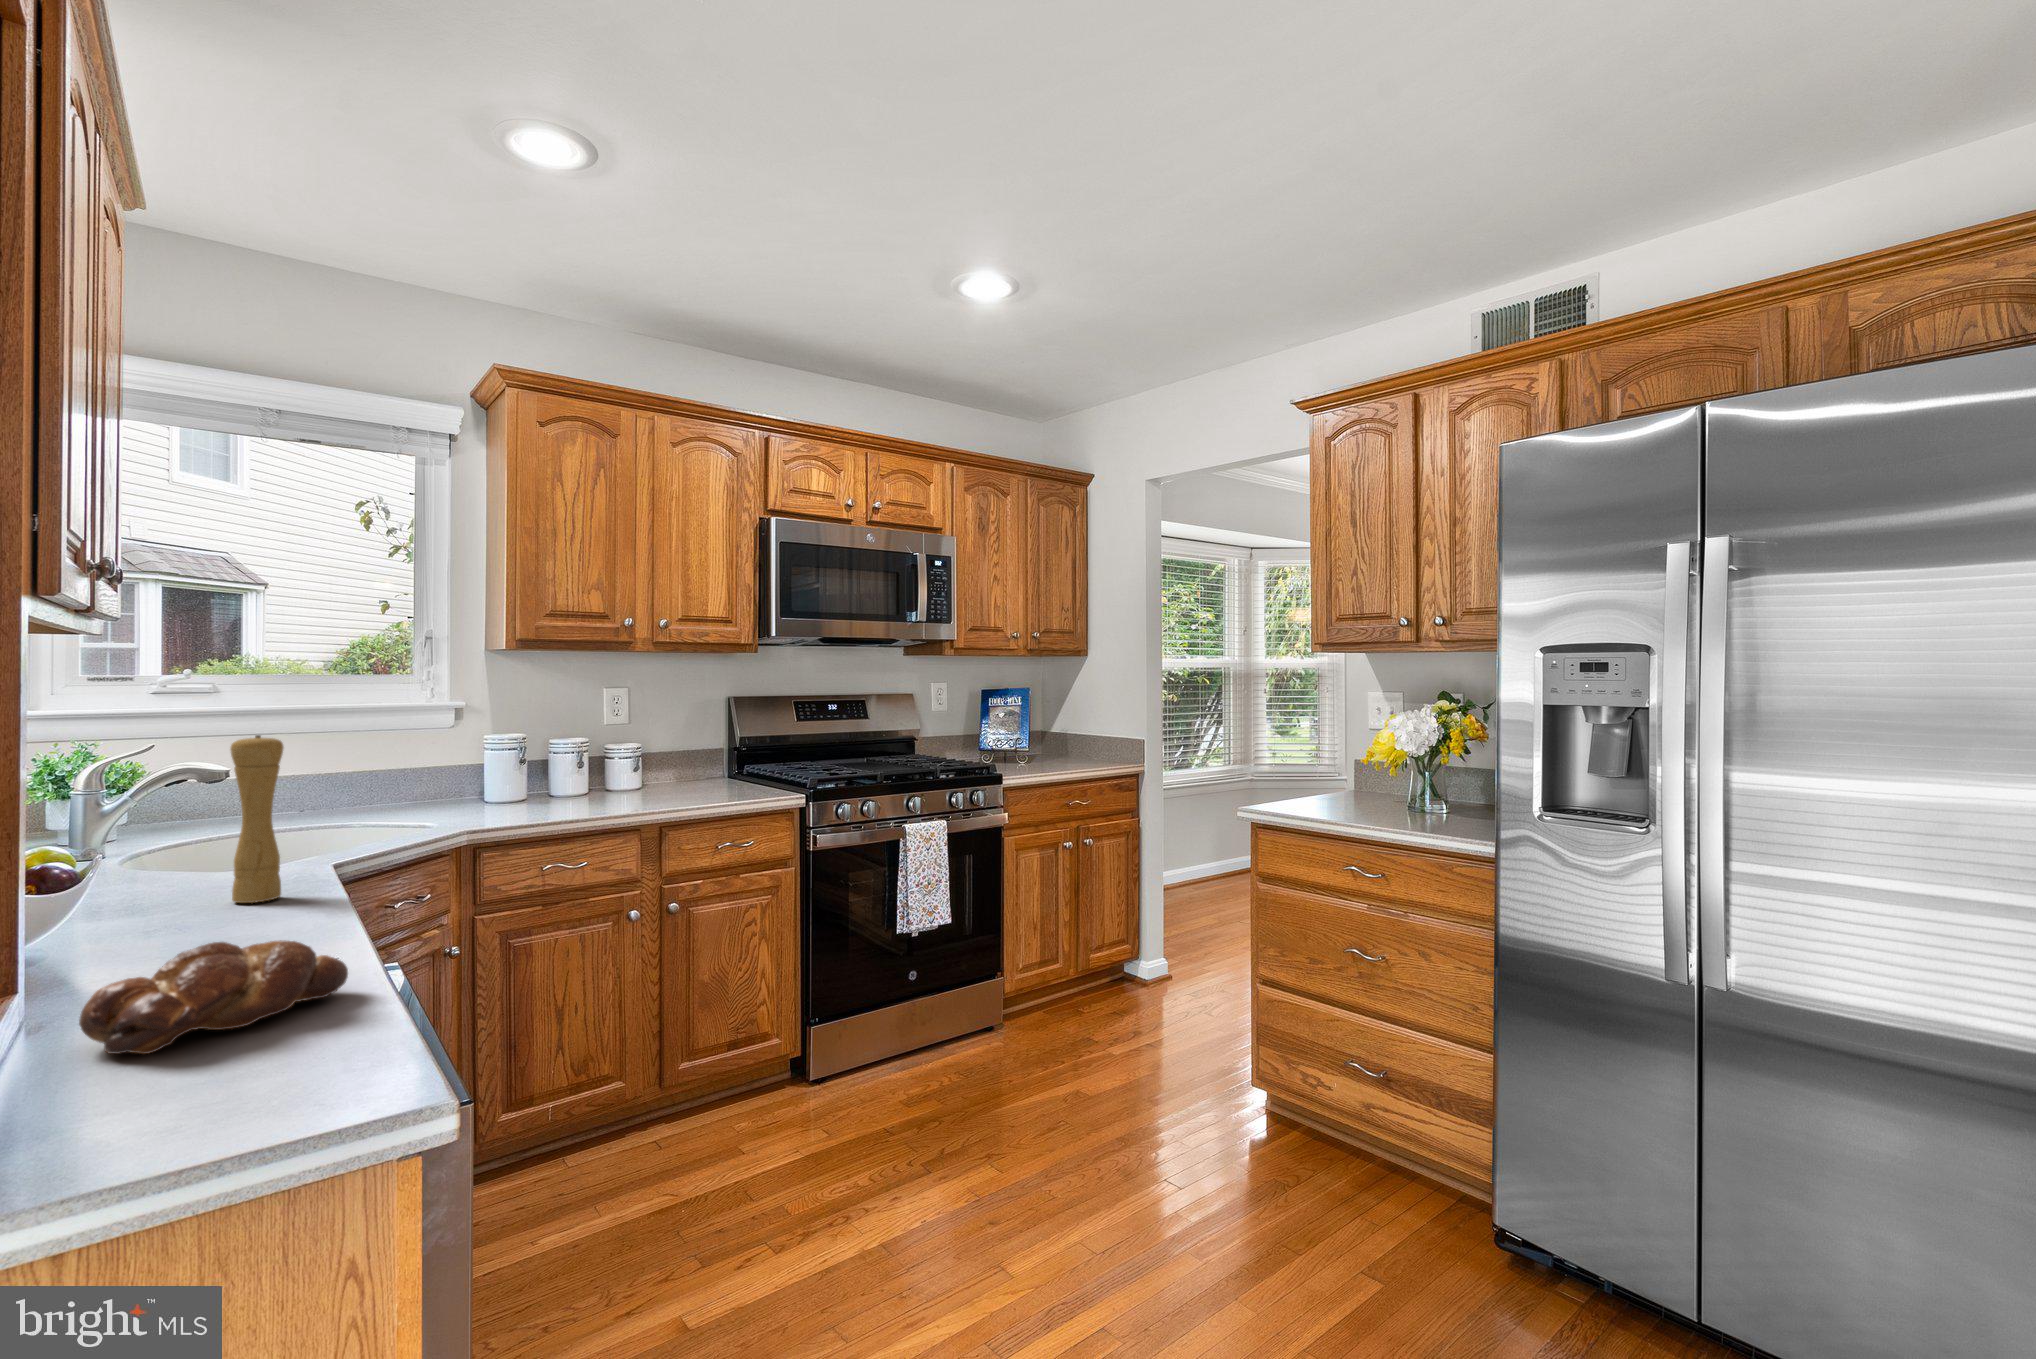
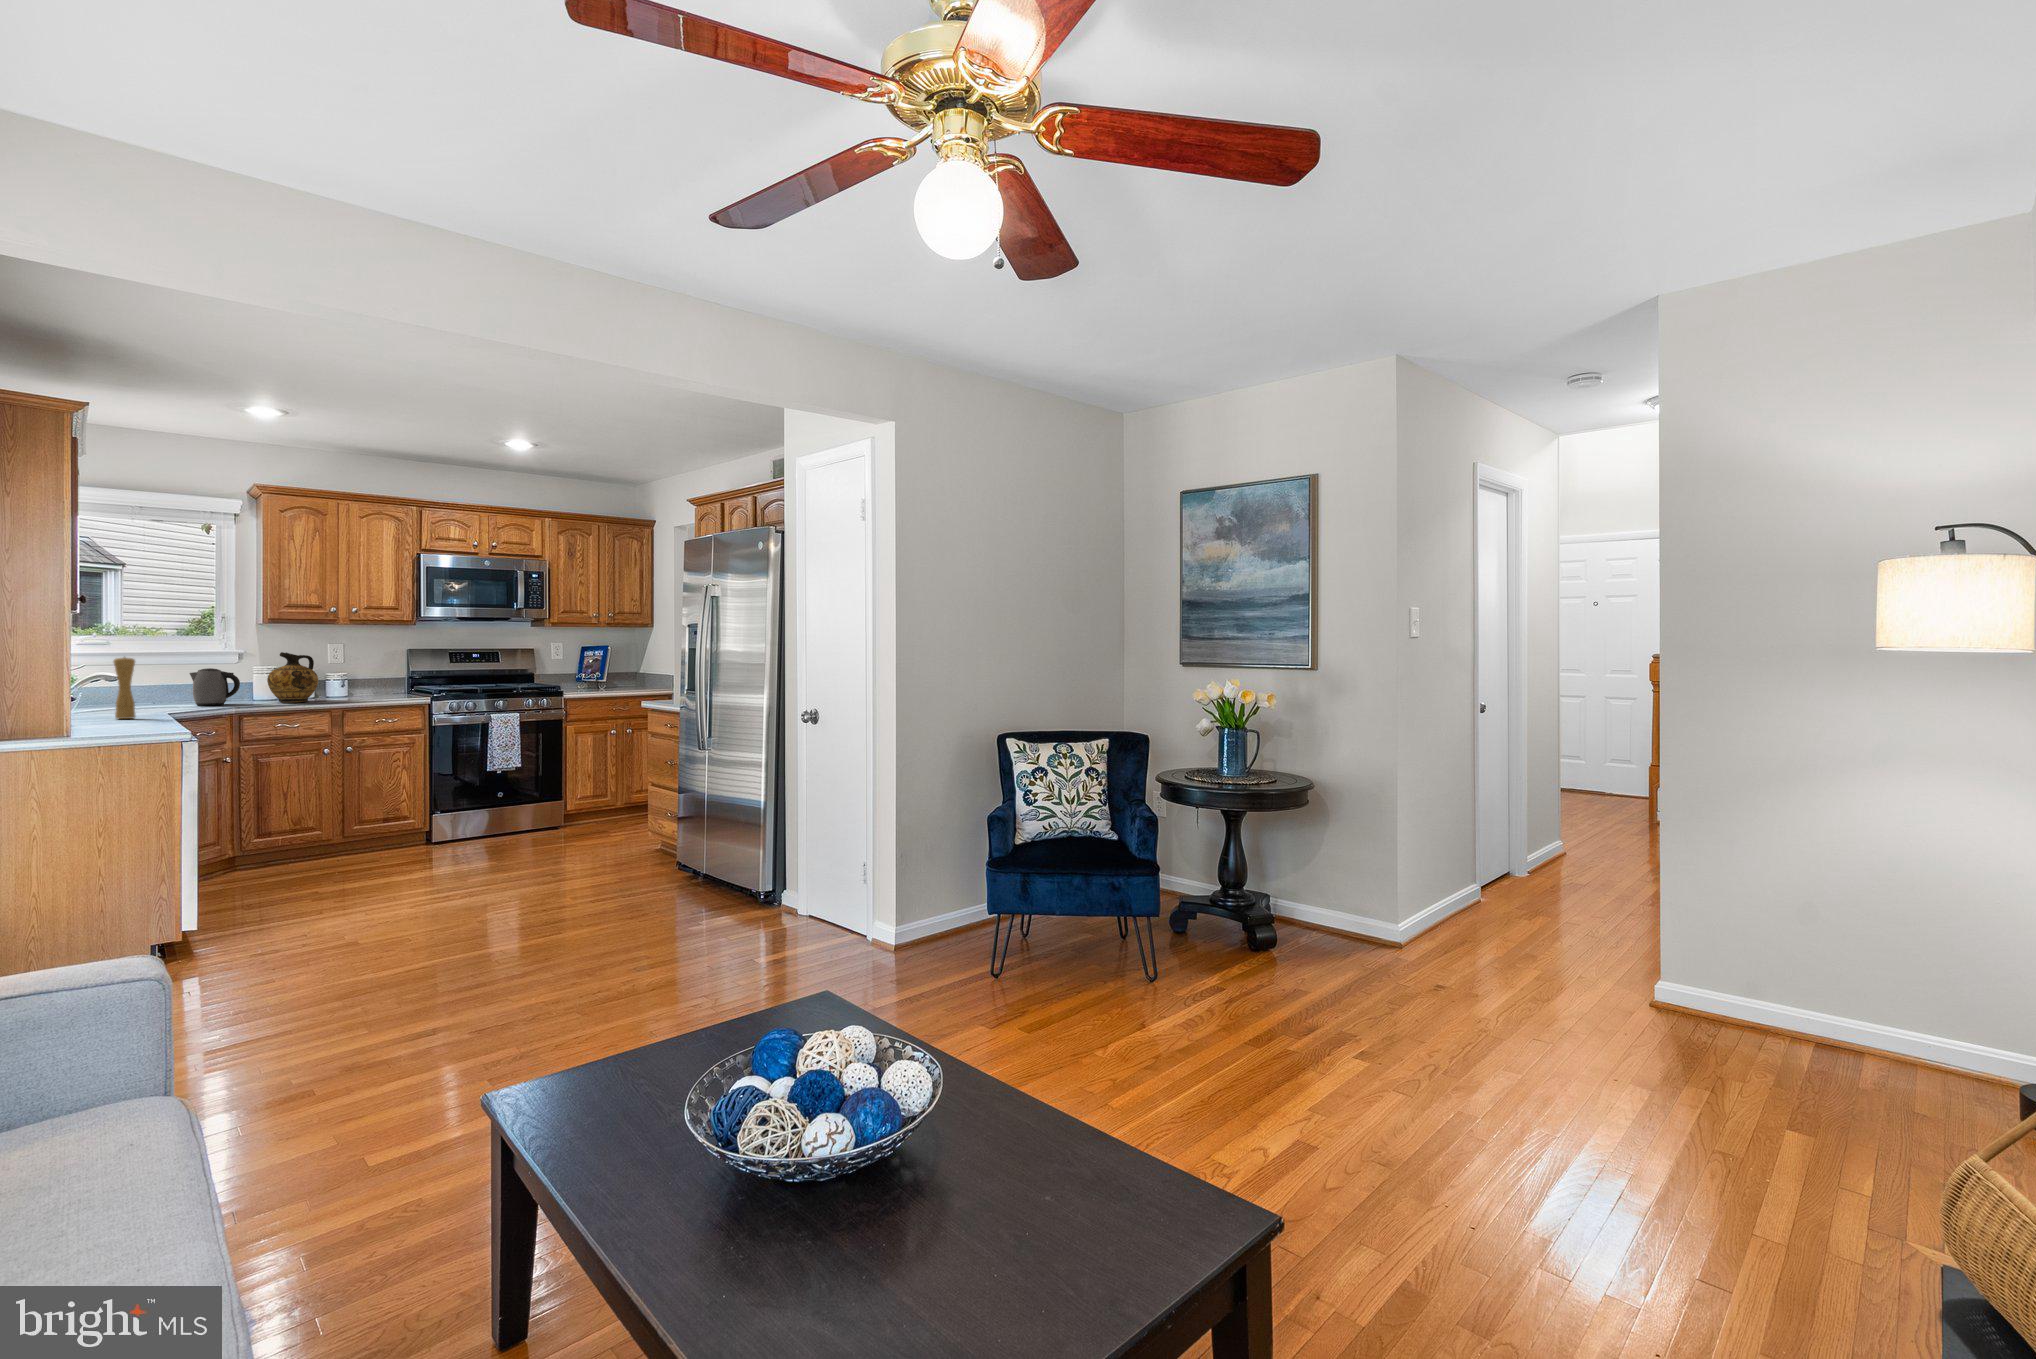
ceramic jug: none [521,709,611,813] -> present [267,652,318,703]
kettle: none [379,746,473,827] -> present [190,668,240,706]
bread loaf: present [79,940,348,1054] -> none [71,711,153,735]

